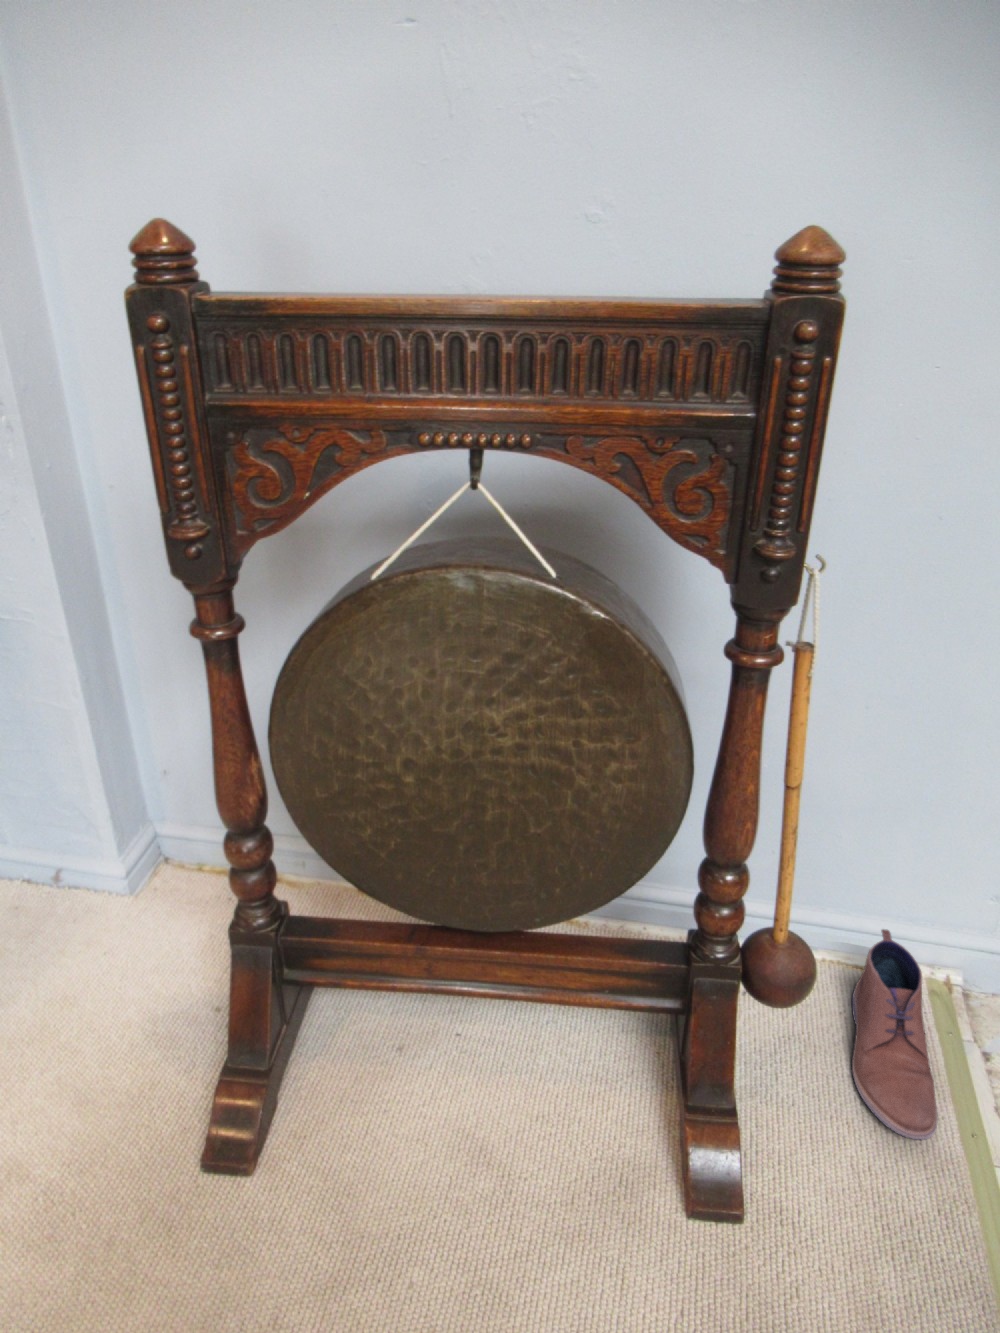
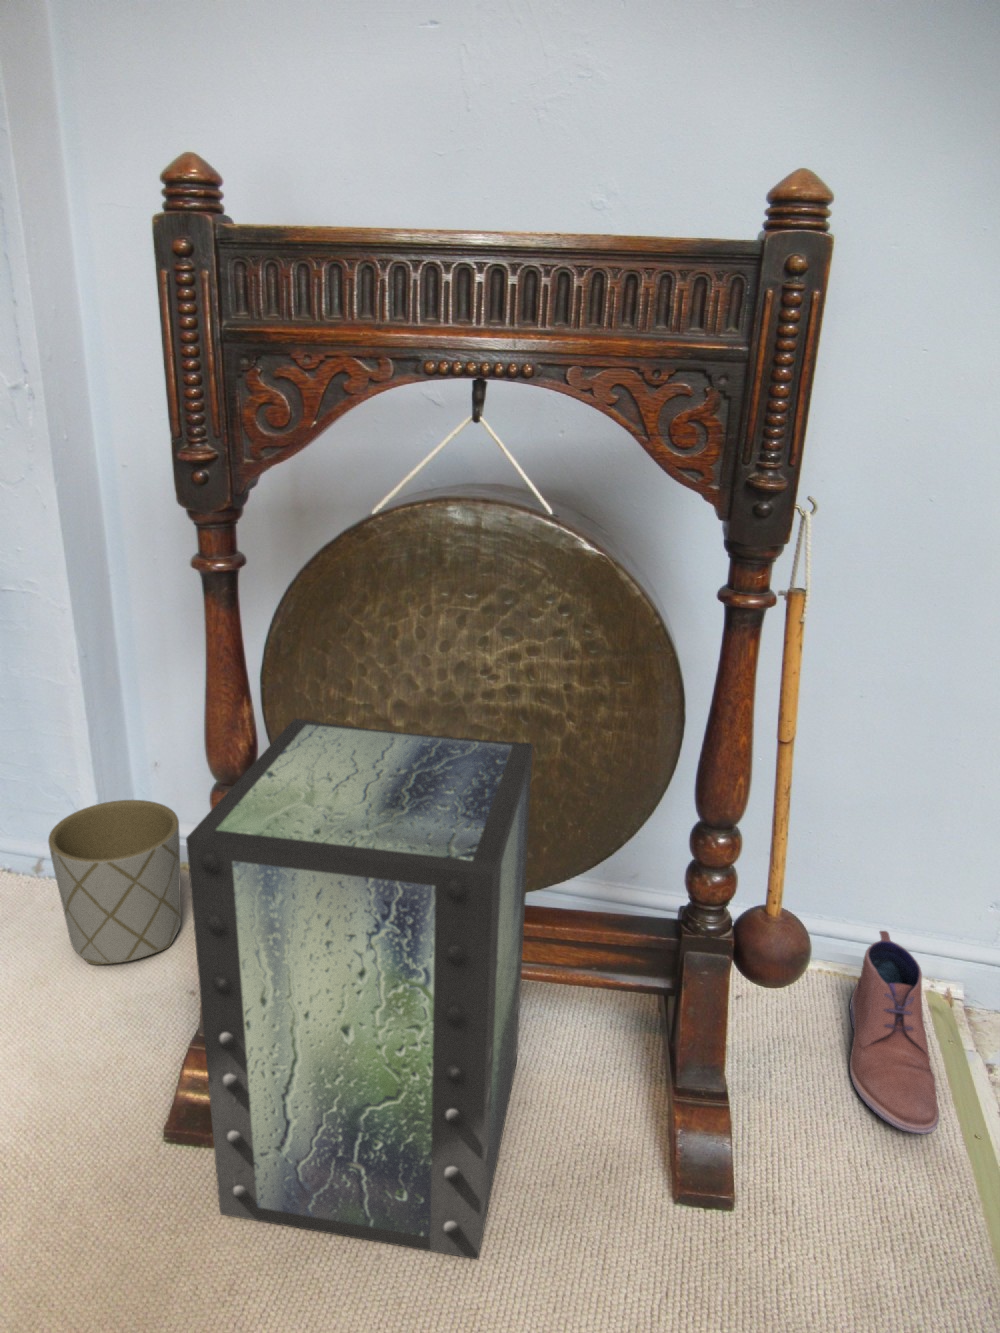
storage box: none [204,771,542,1285] -> present [186,718,534,1259]
planter: none [71,820,205,983] -> present [48,800,181,965]

